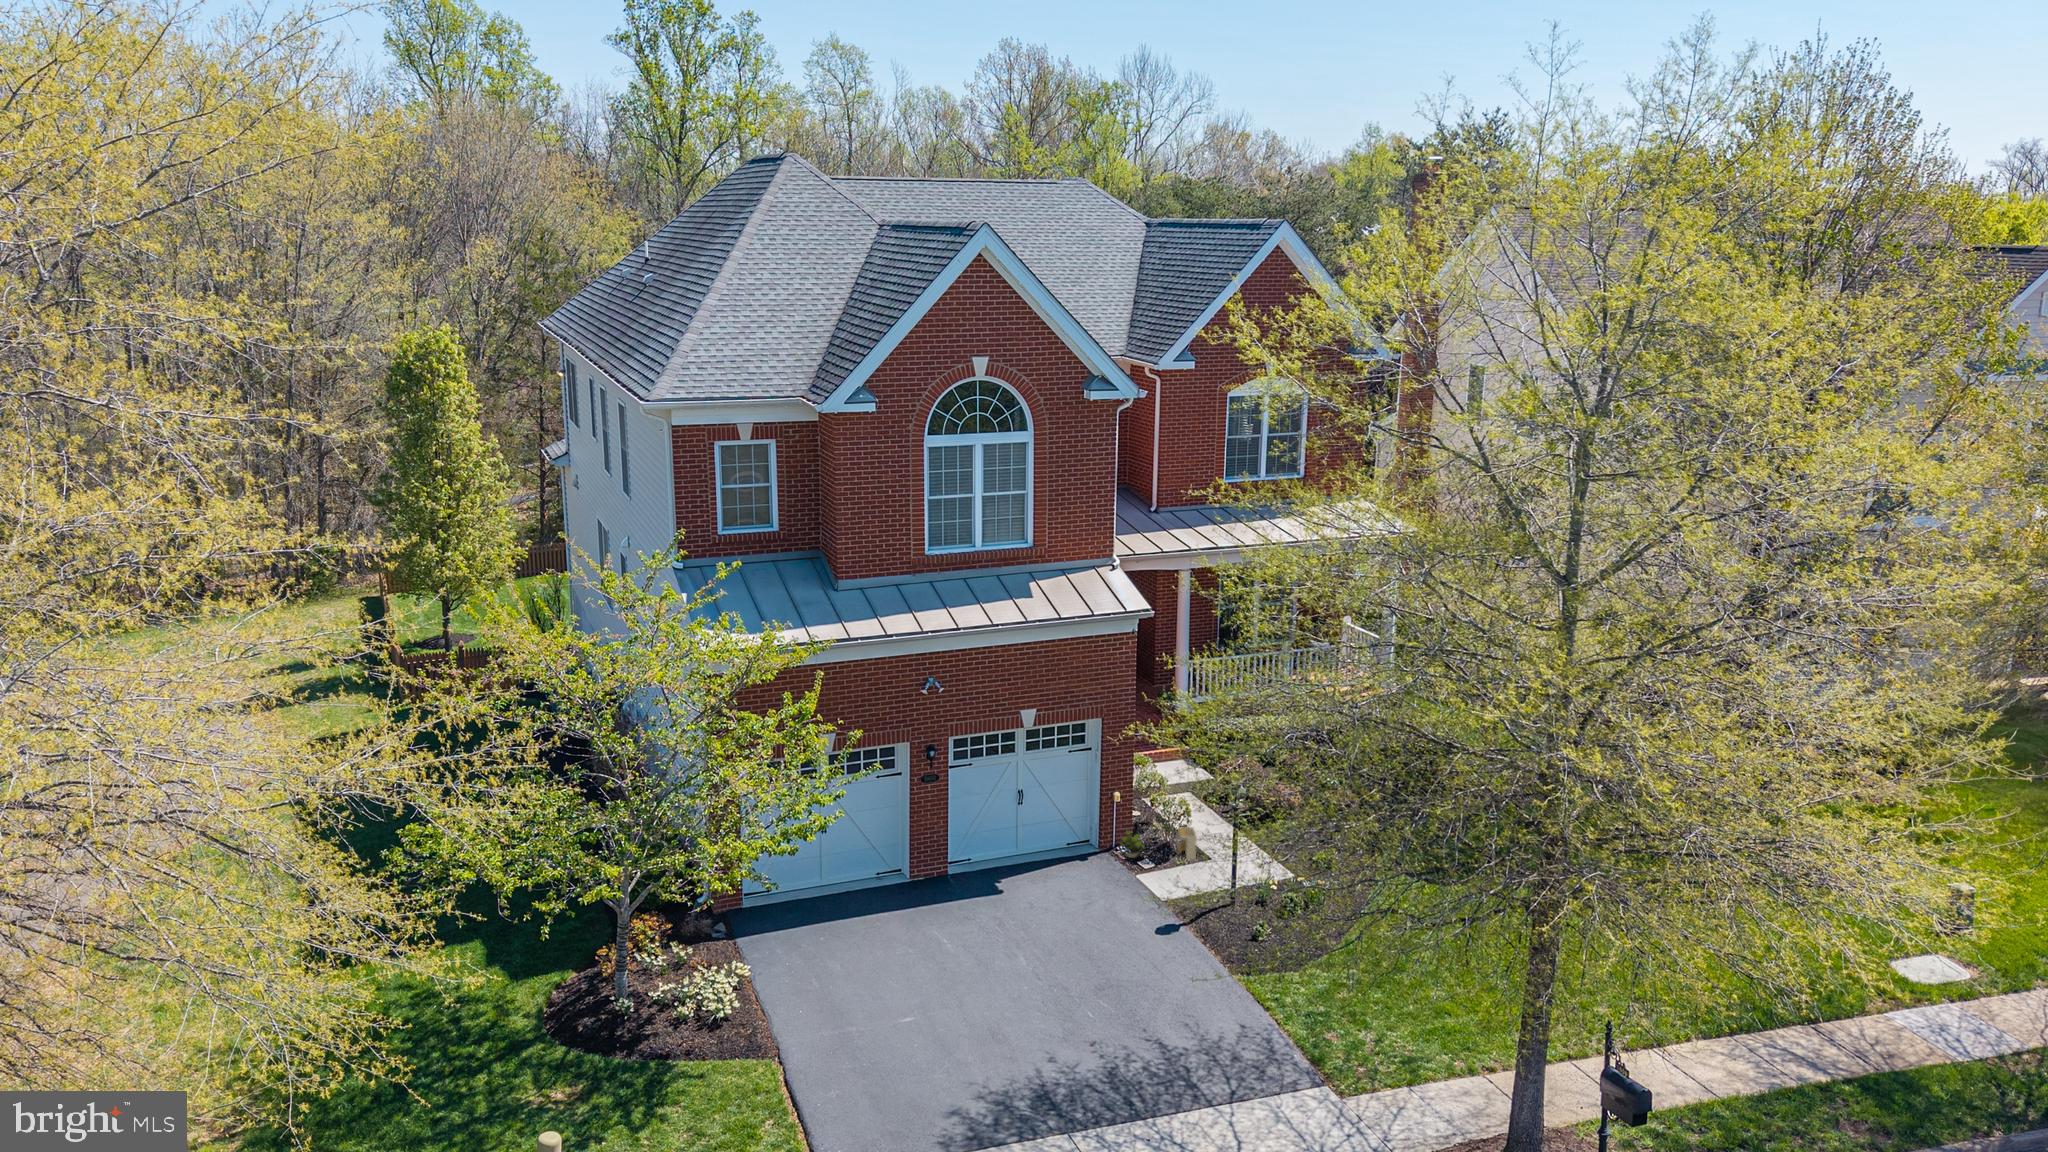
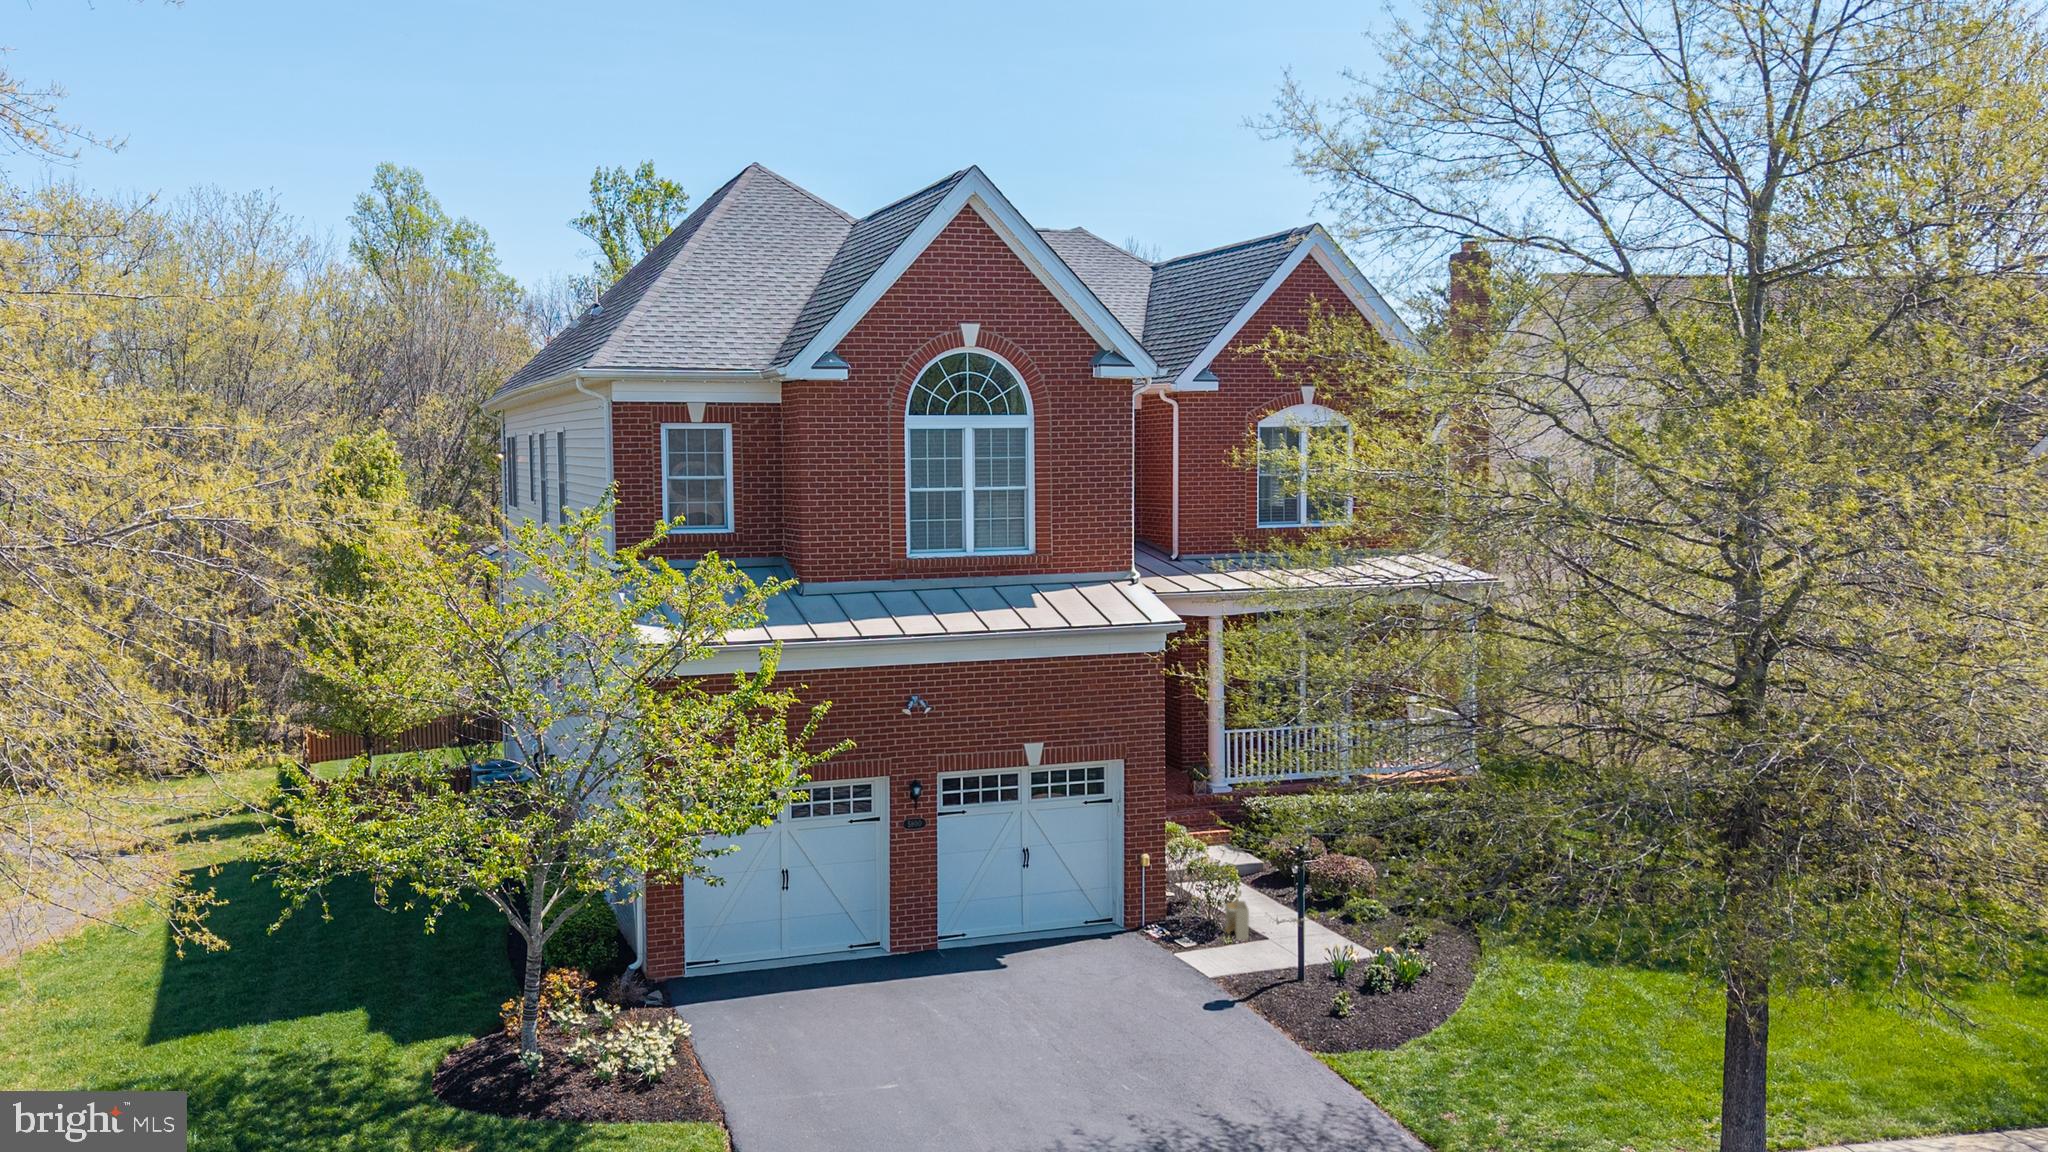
potted plant: present [1120,831,1144,858] -> none [1152,906,1184,938]

